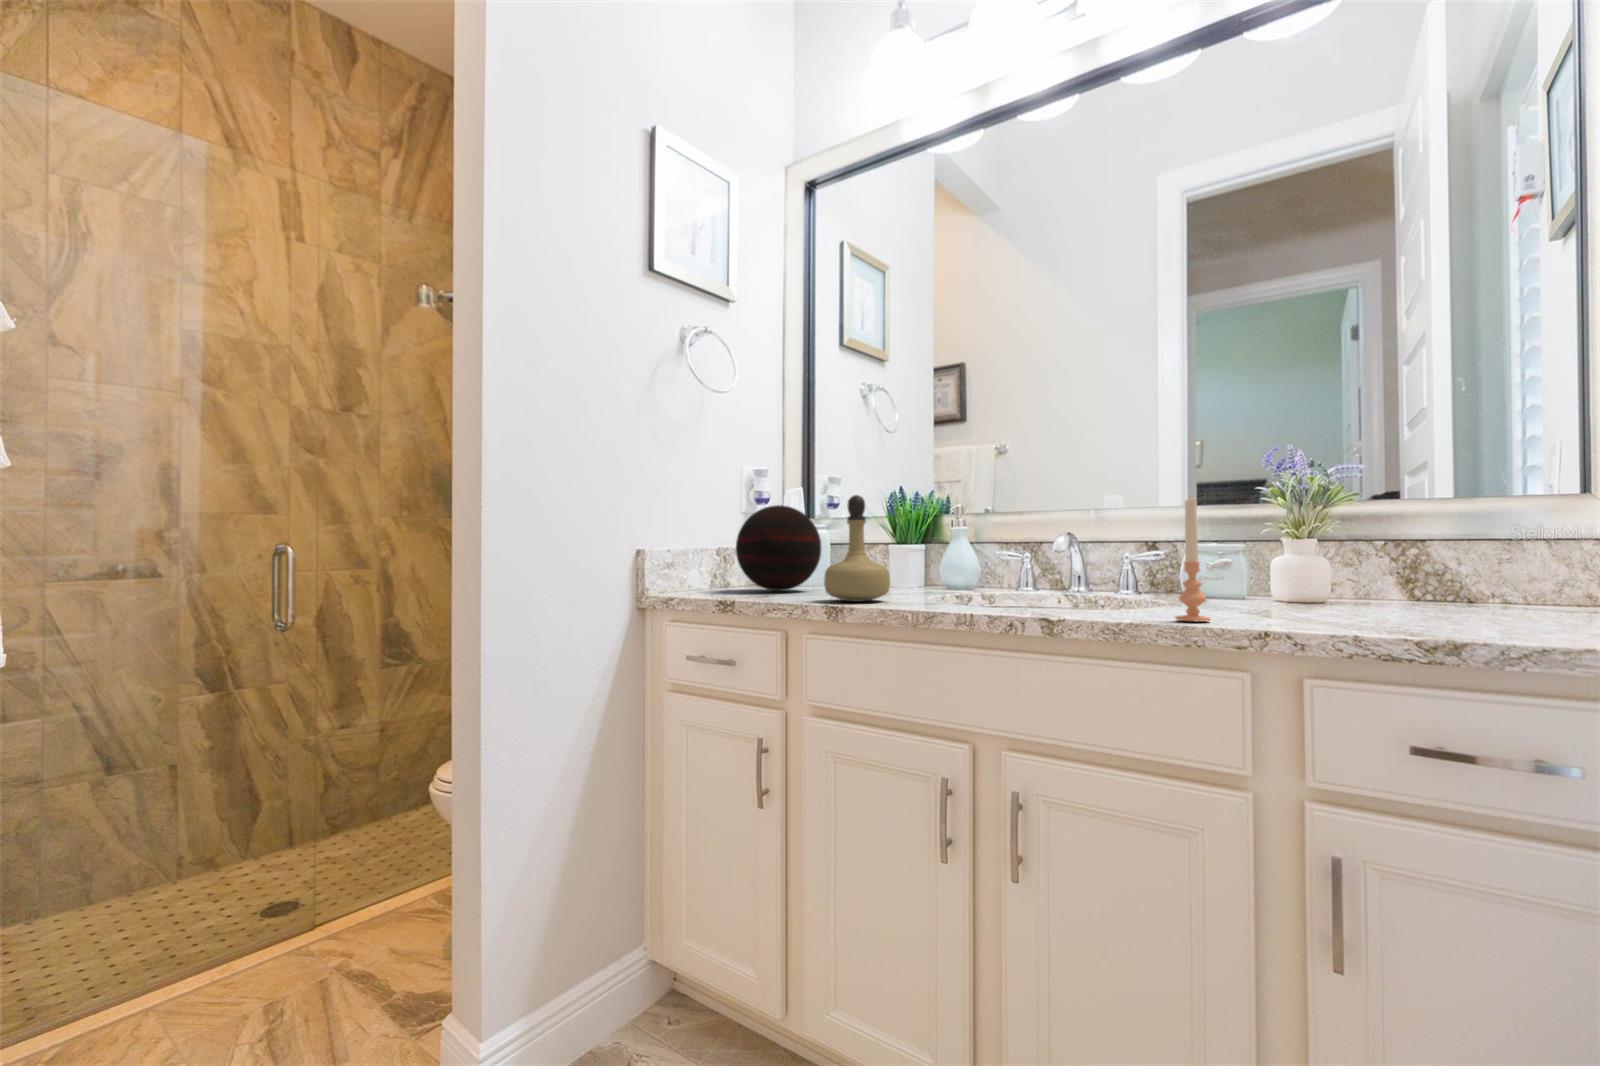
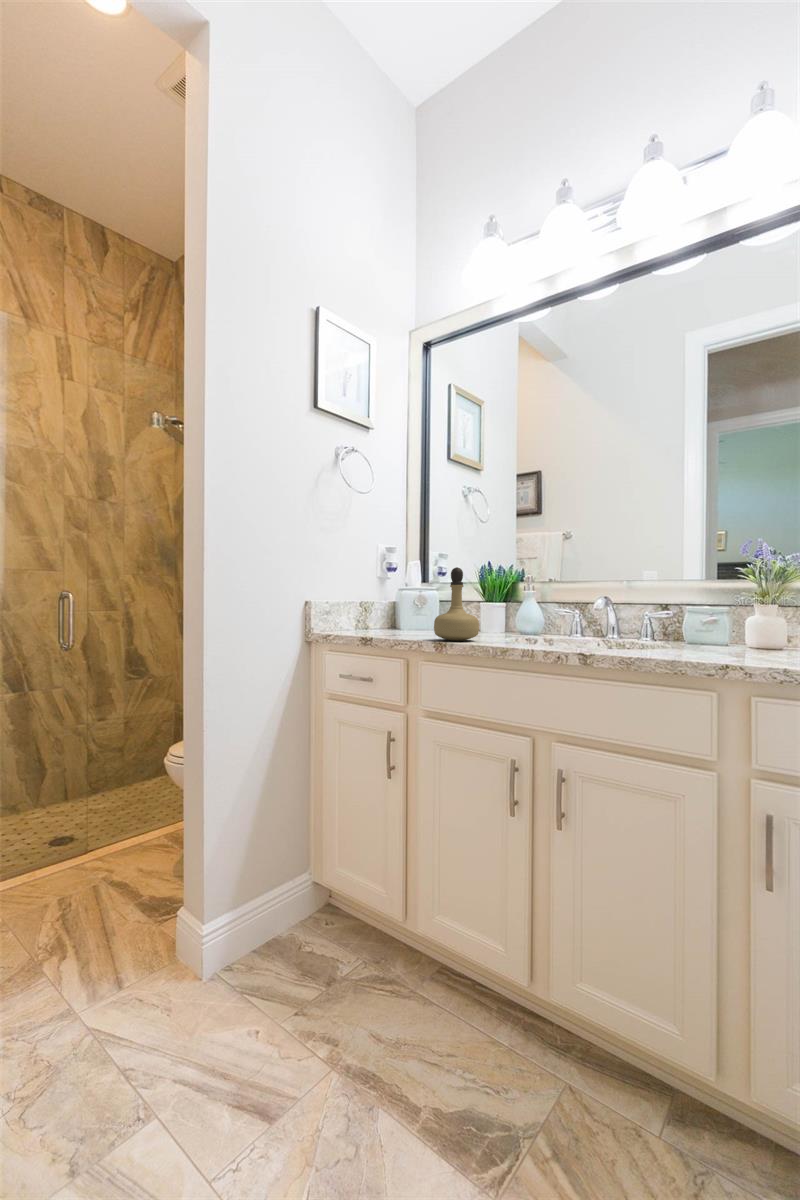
candle: present [1176,498,1211,621] -> none [670,574,694,659]
decorative orb: present [736,505,821,591] -> none [374,573,433,632]

